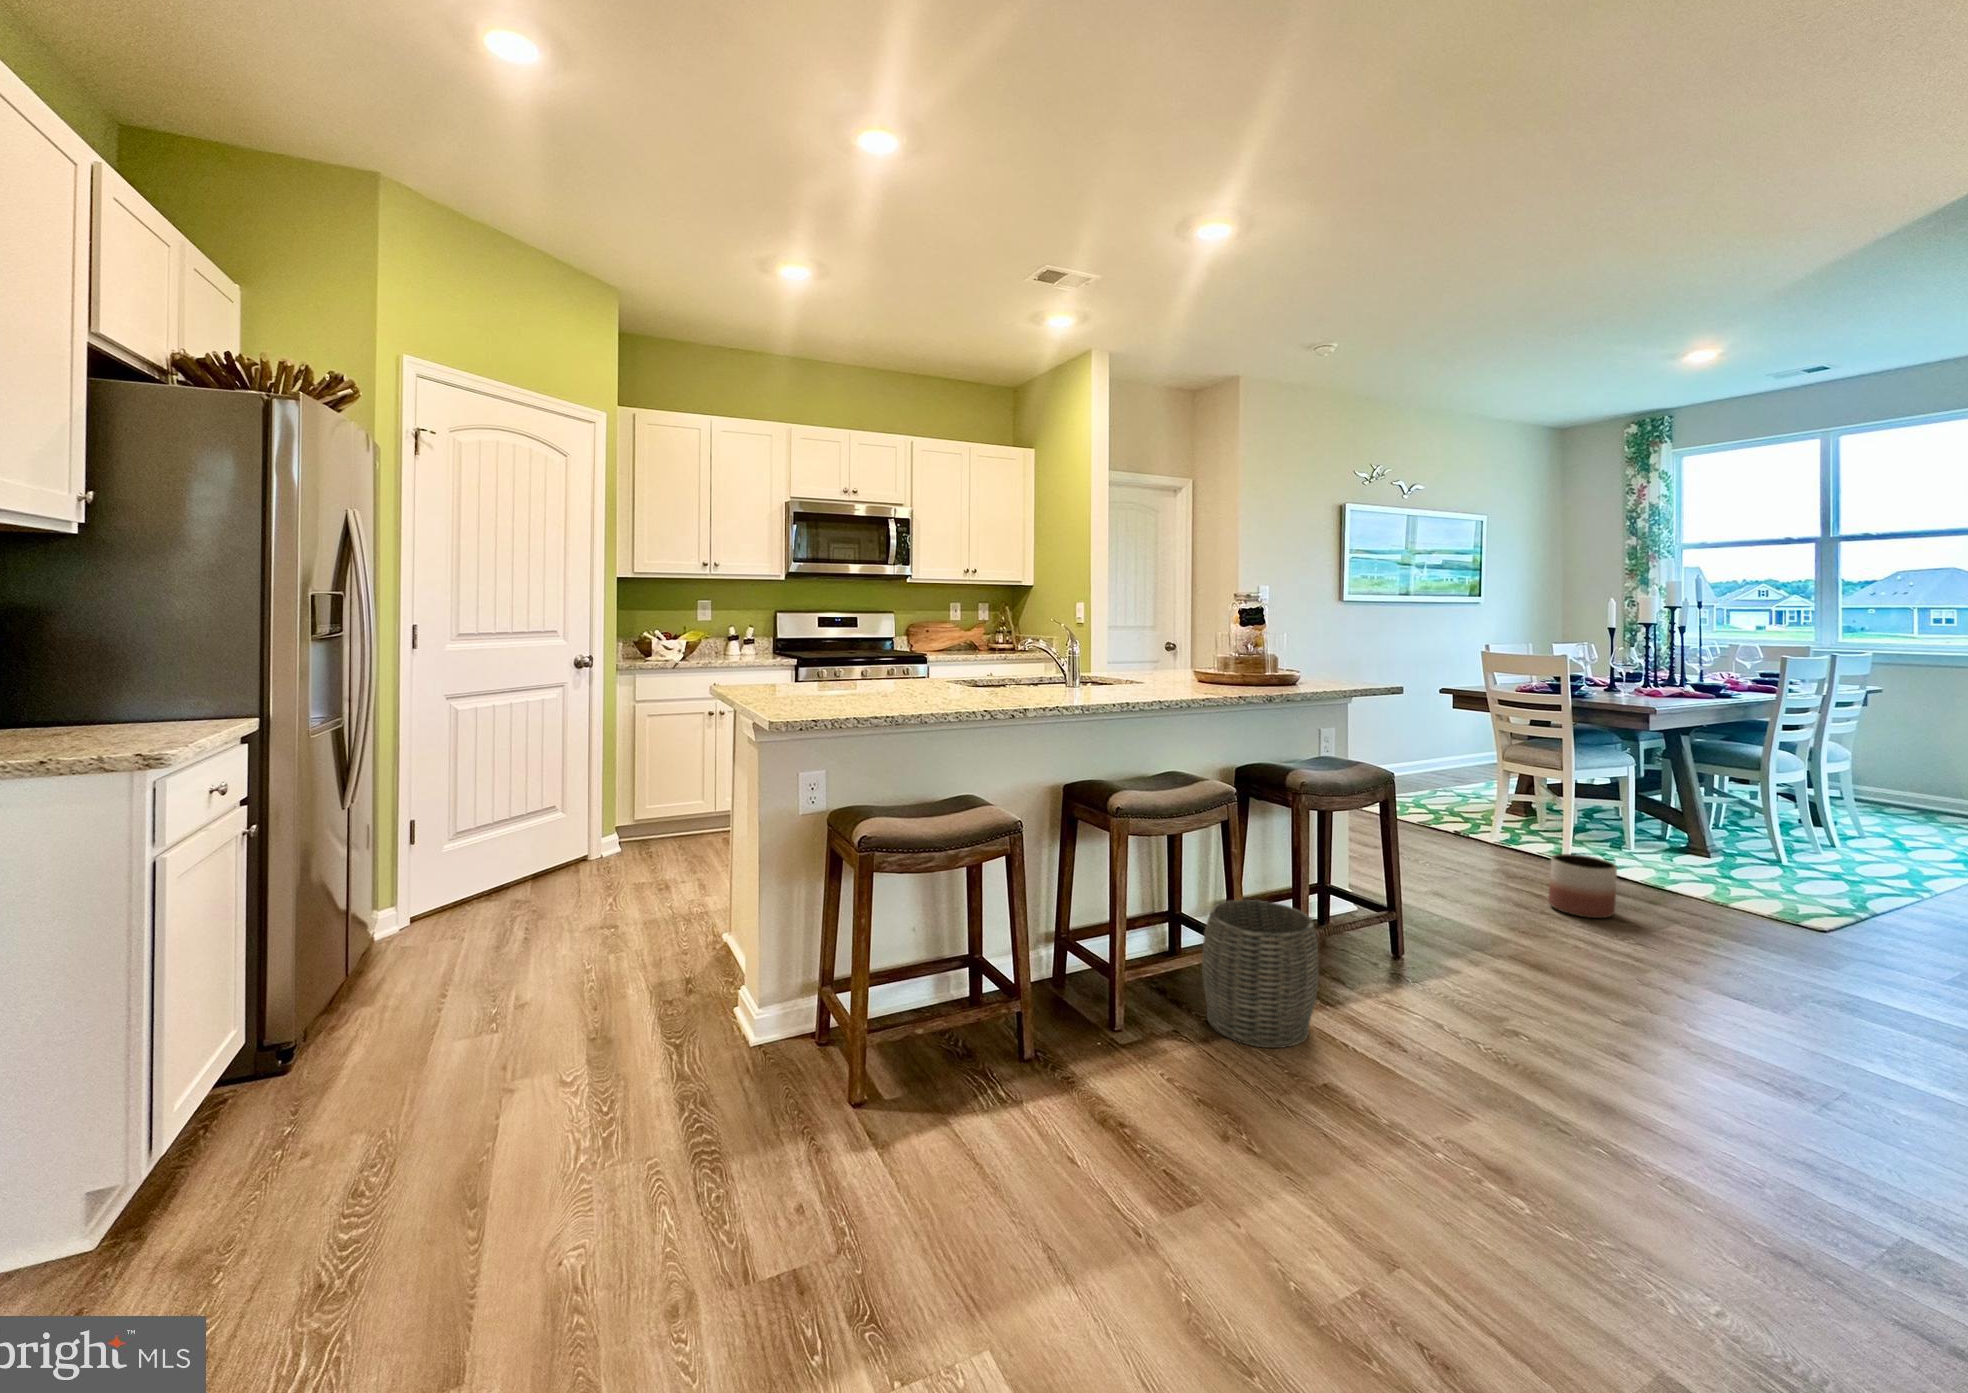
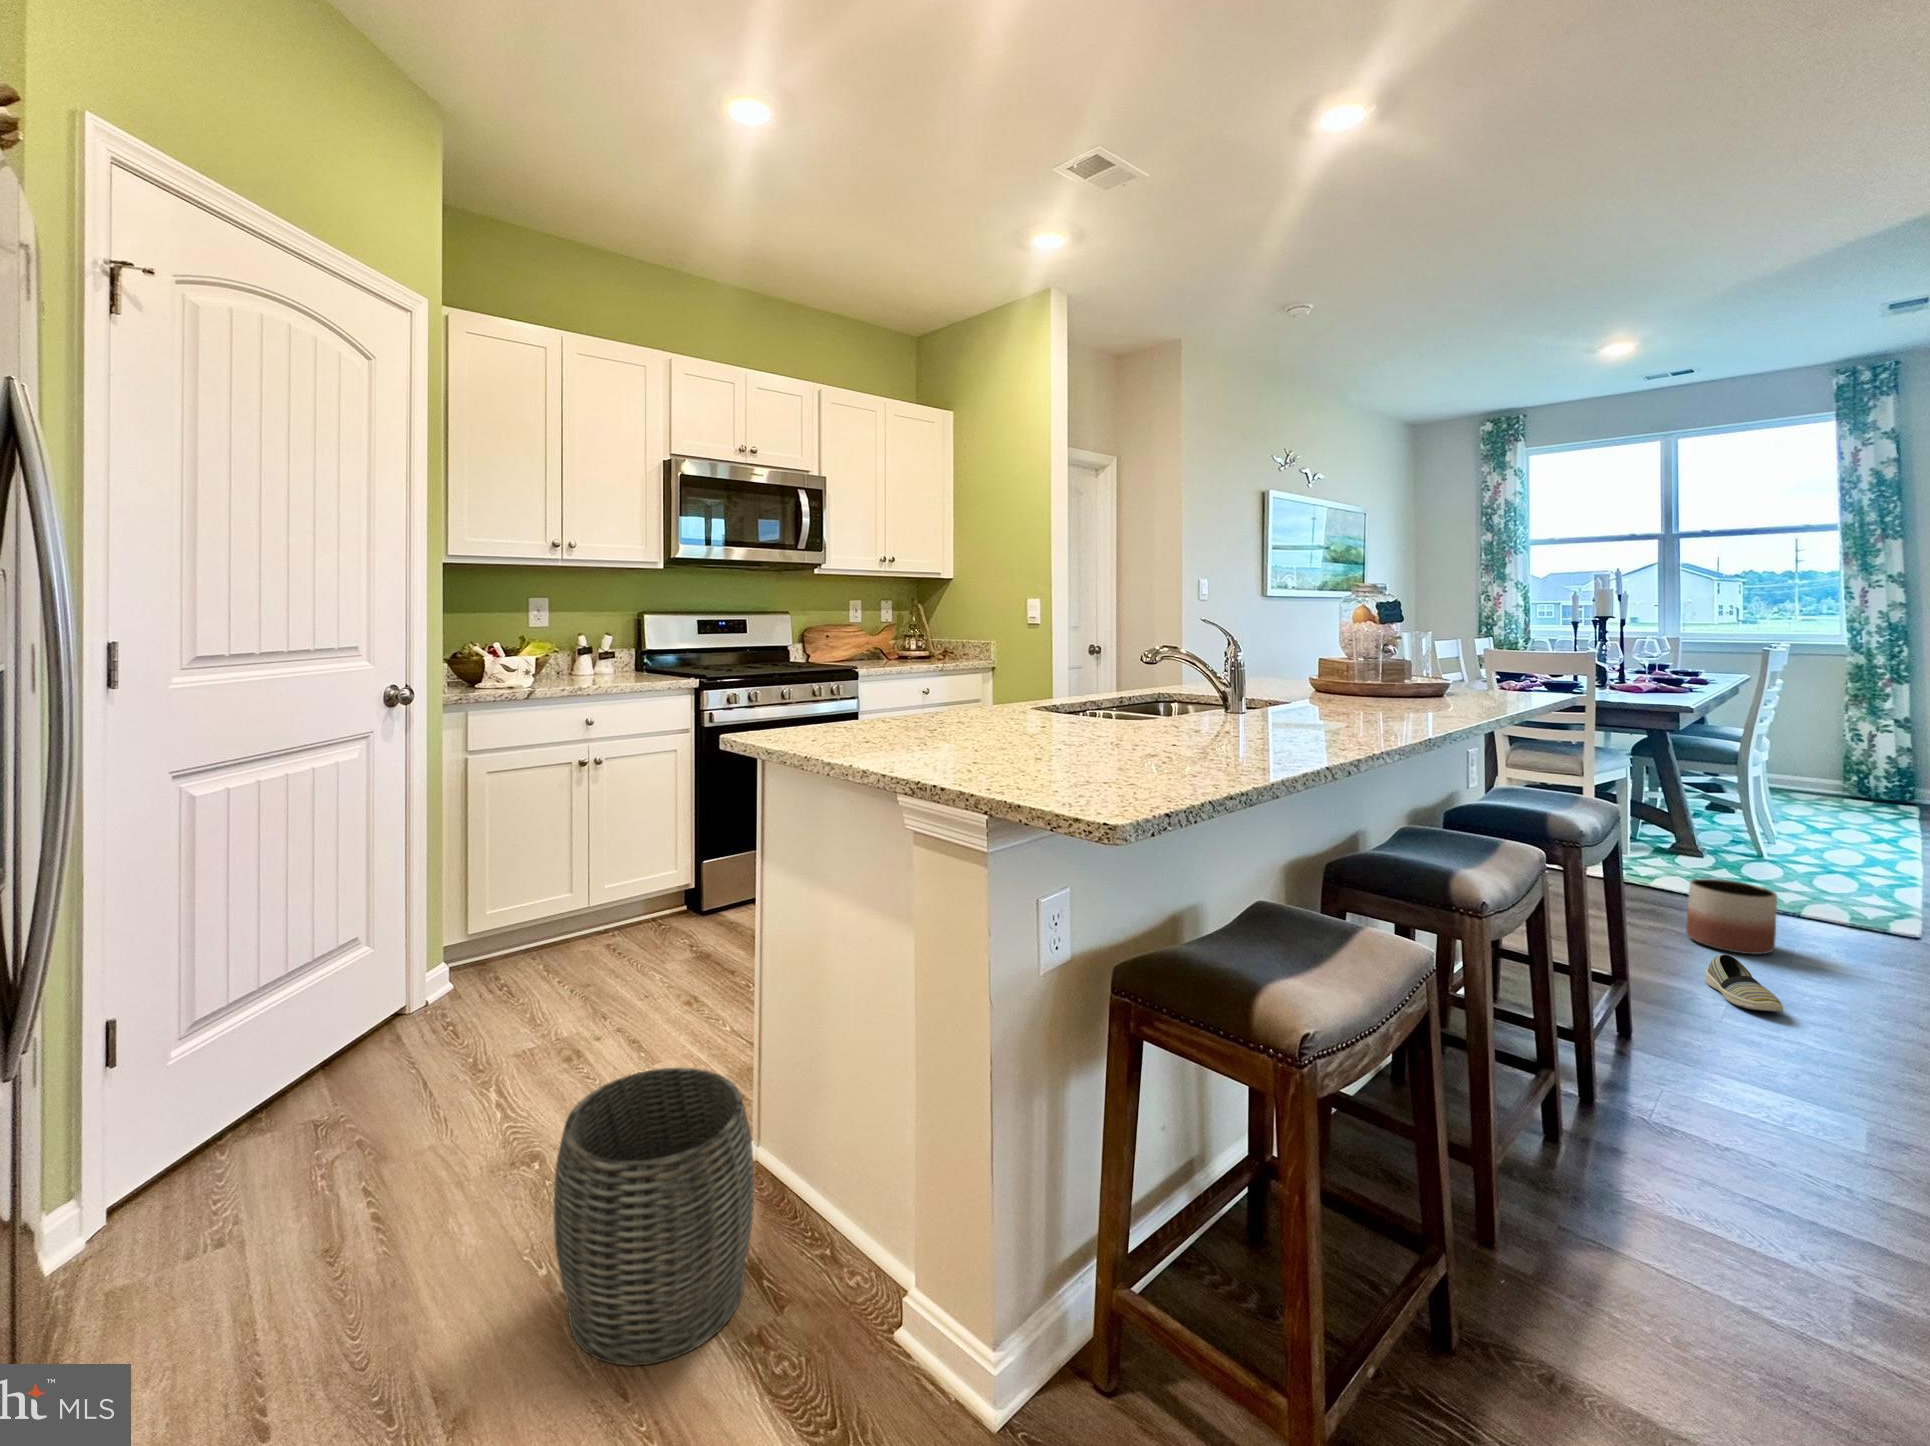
woven basket: present [1202,900,1319,1048] -> present [554,1068,754,1366]
shoe: none [1499,907,1531,949] -> present [1705,955,1783,1012]

